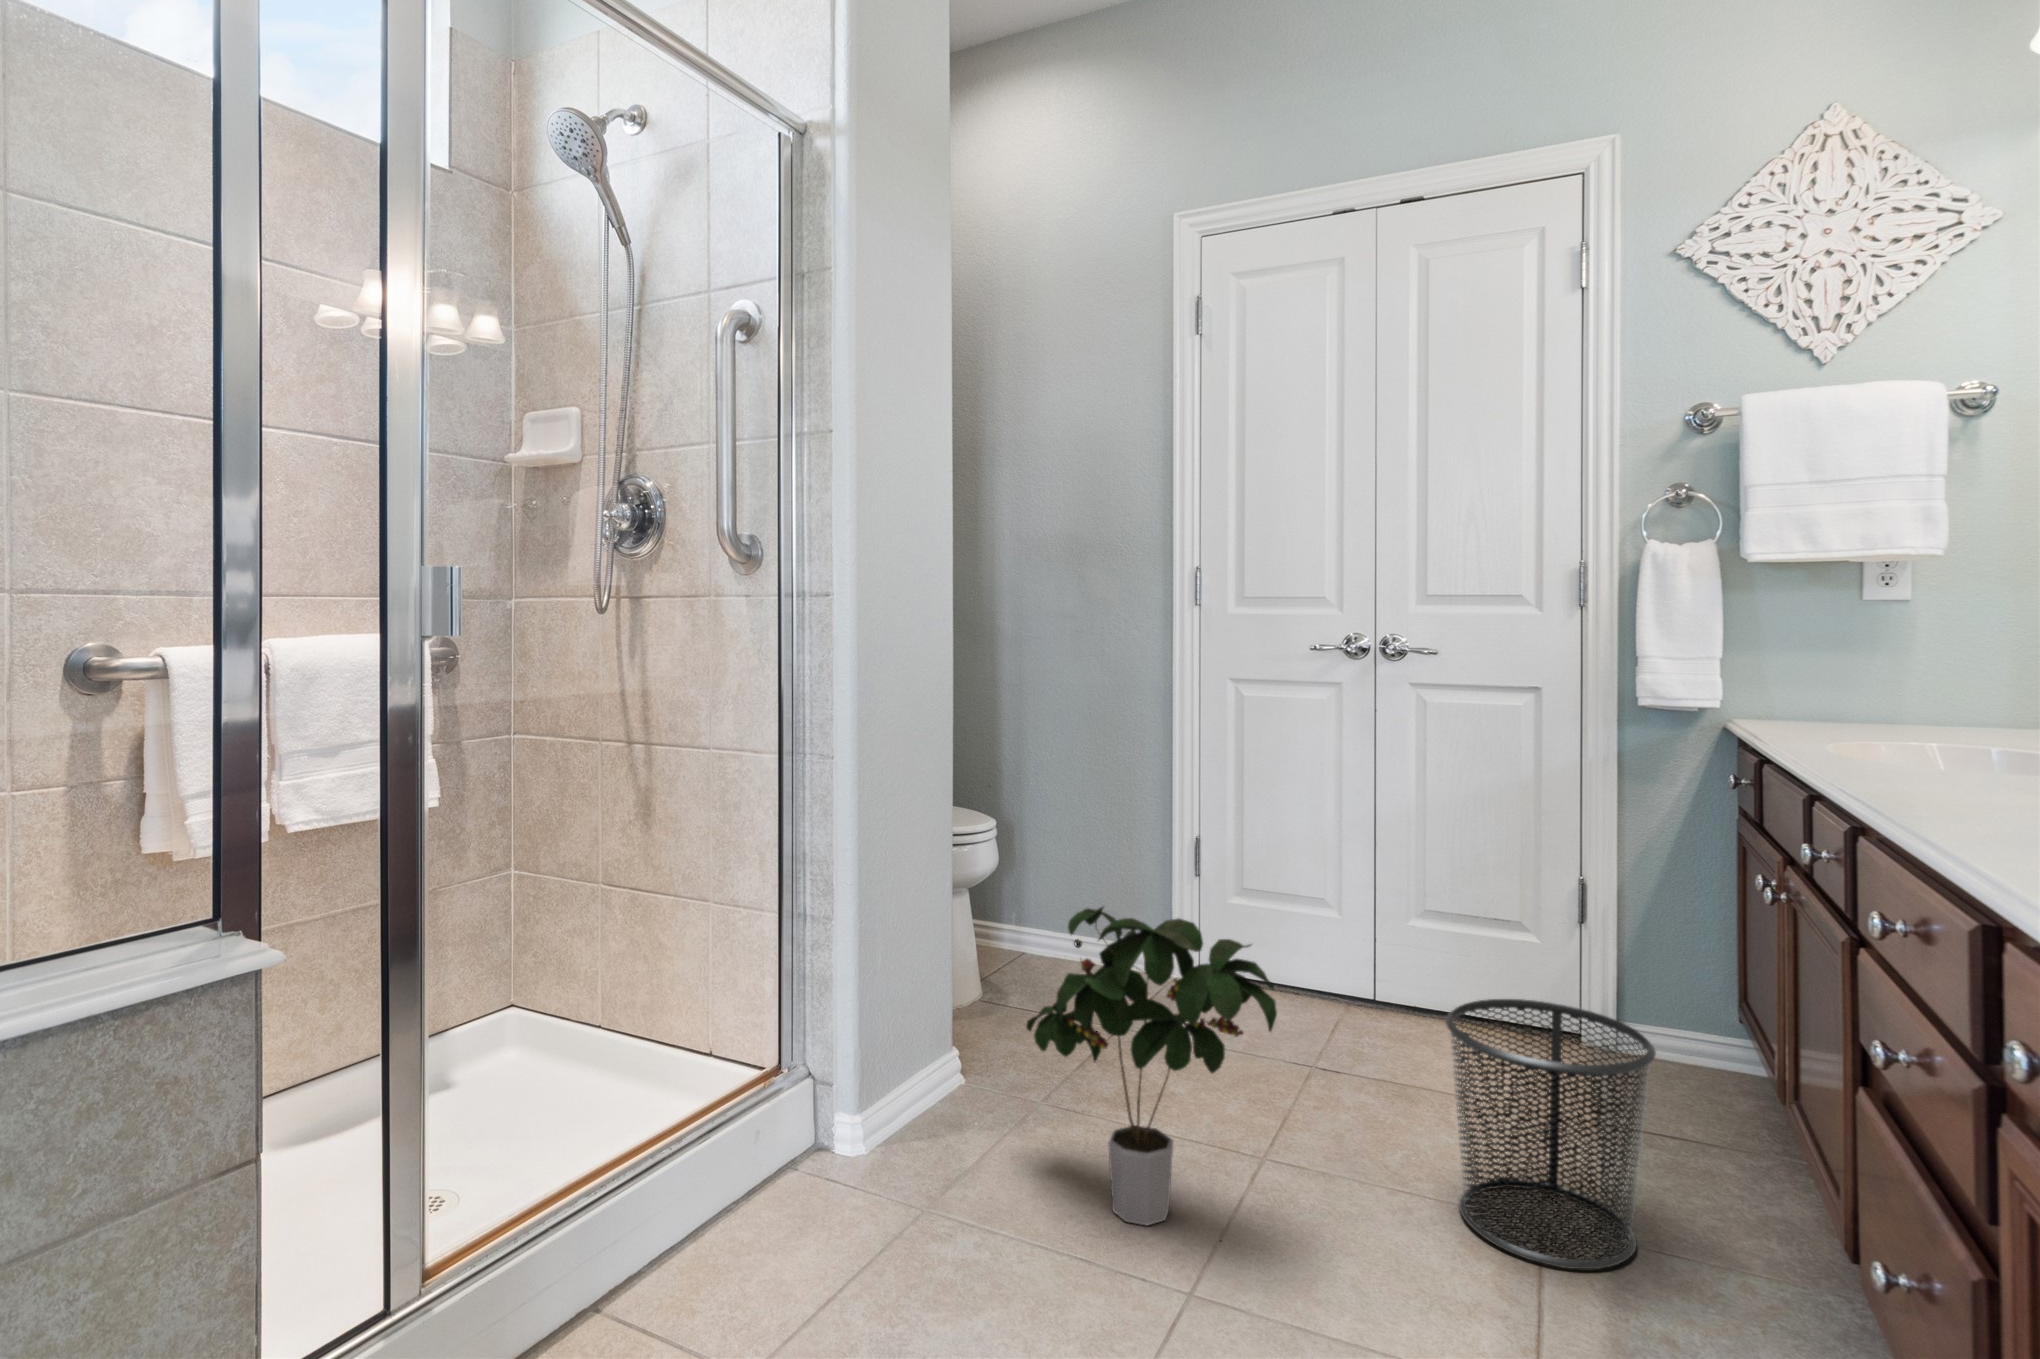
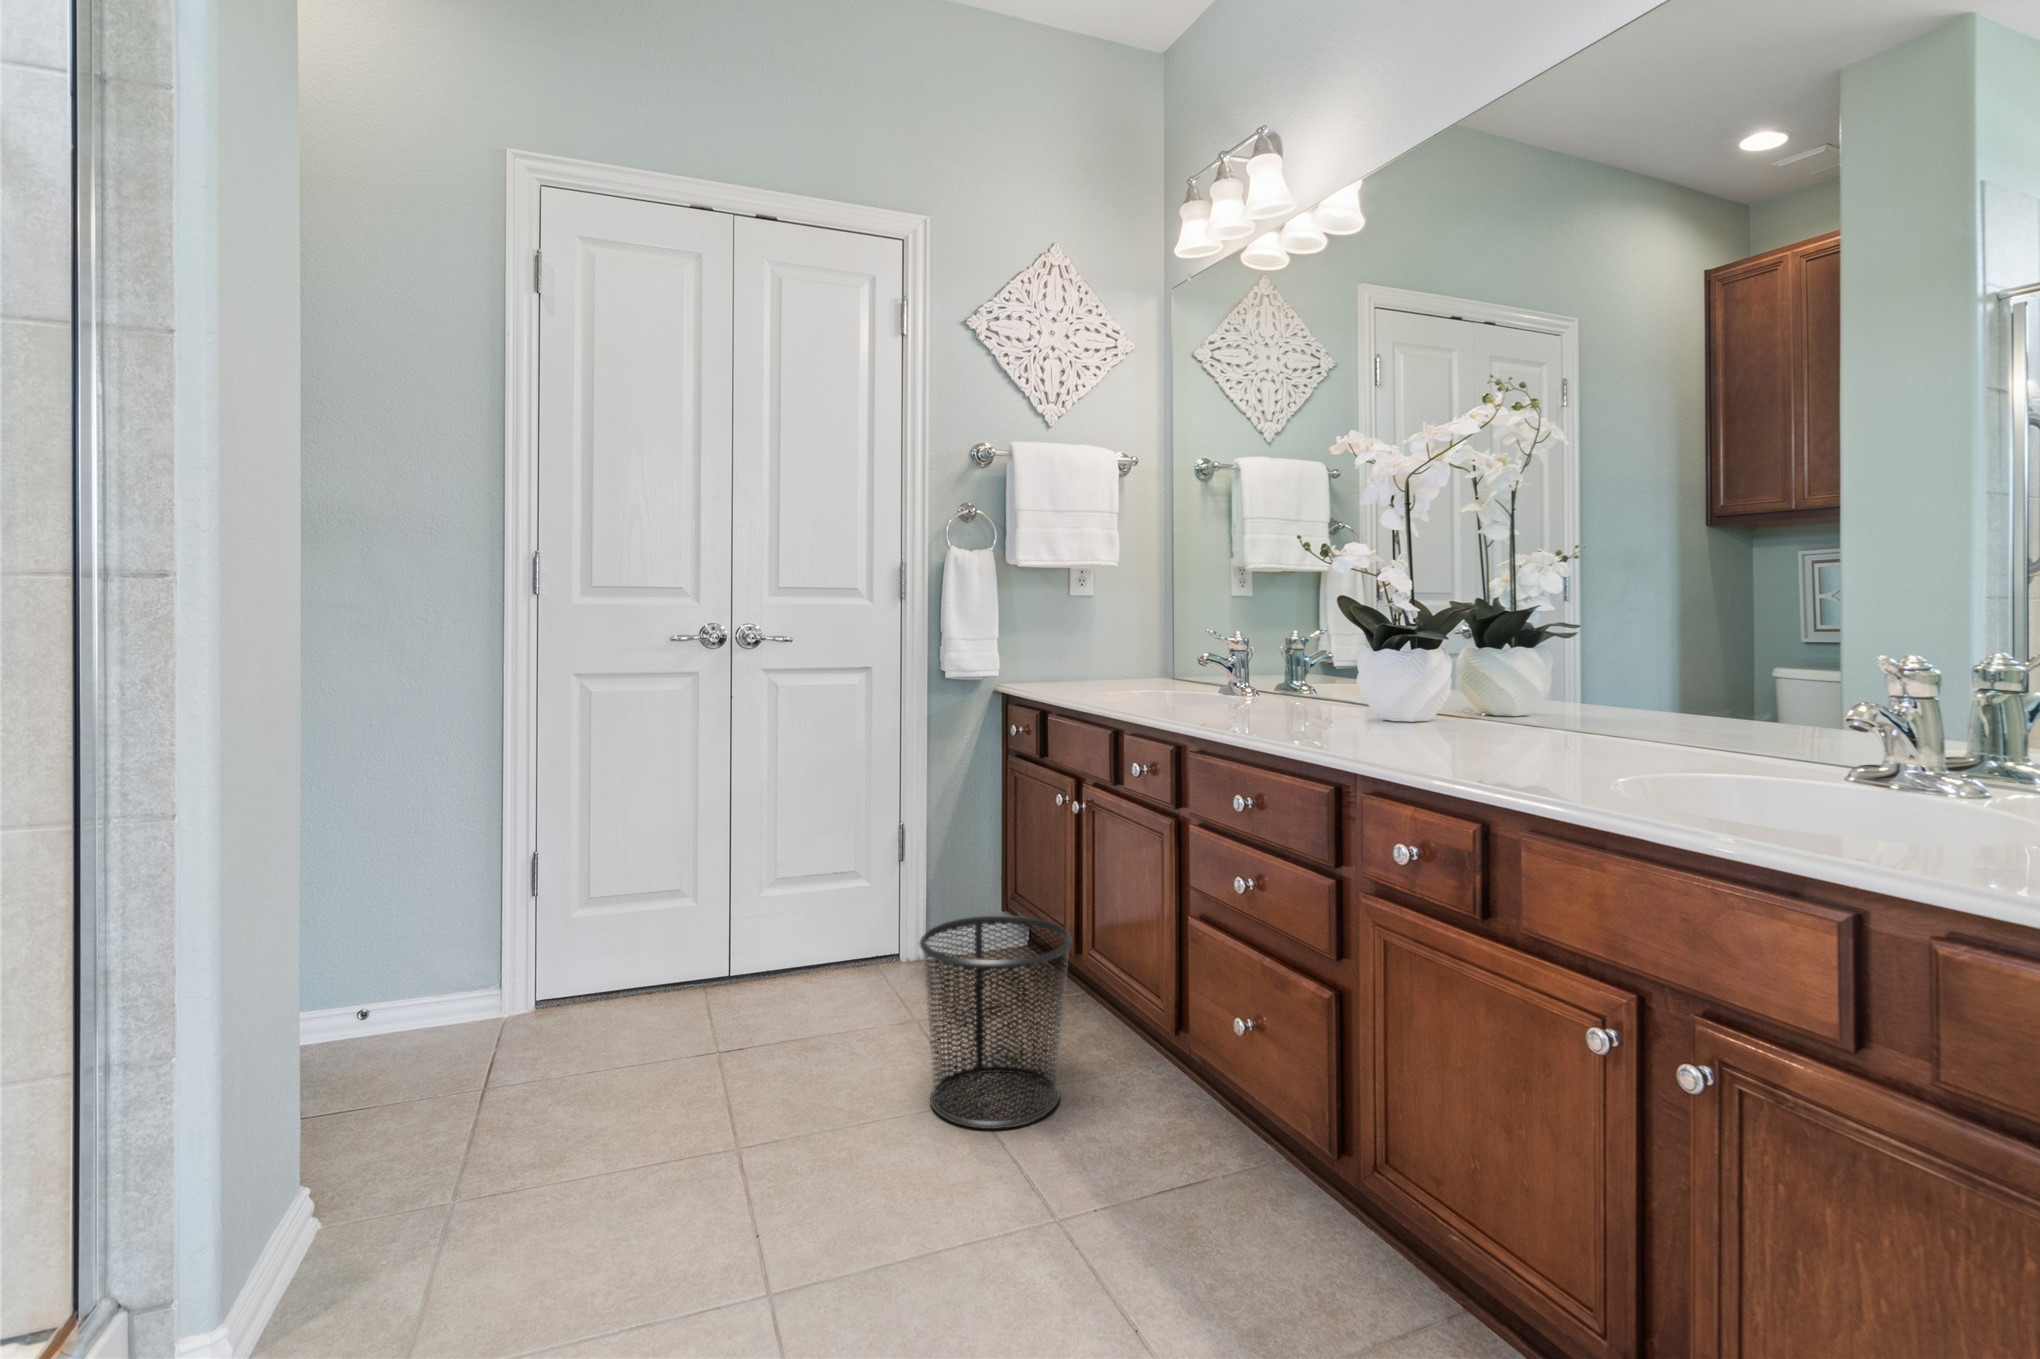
potted plant: present [1026,907,1277,1225] -> none [510,912,841,1270]

